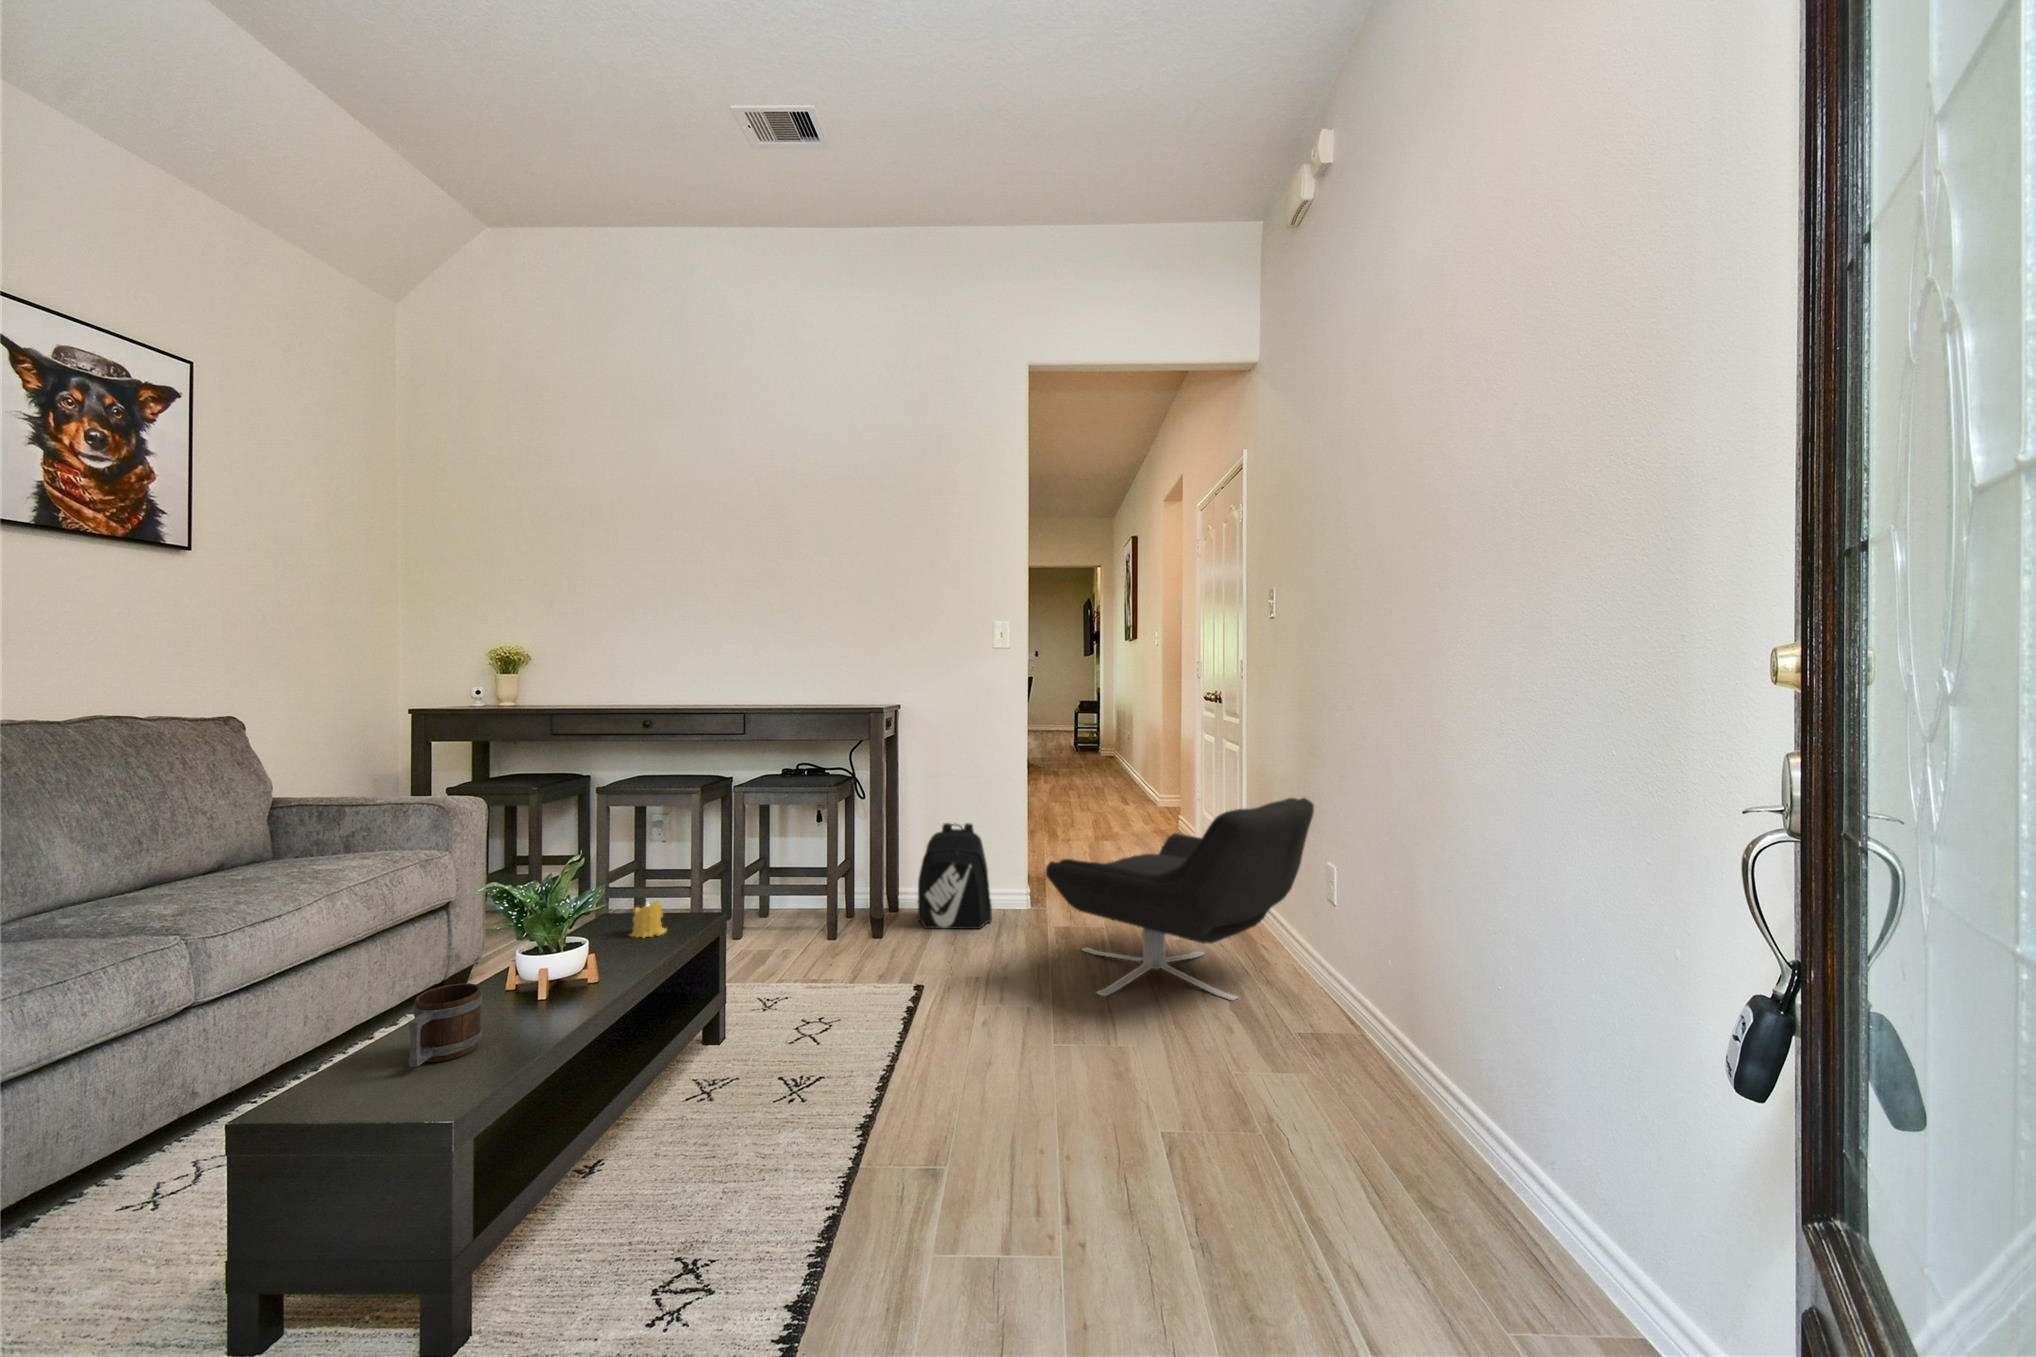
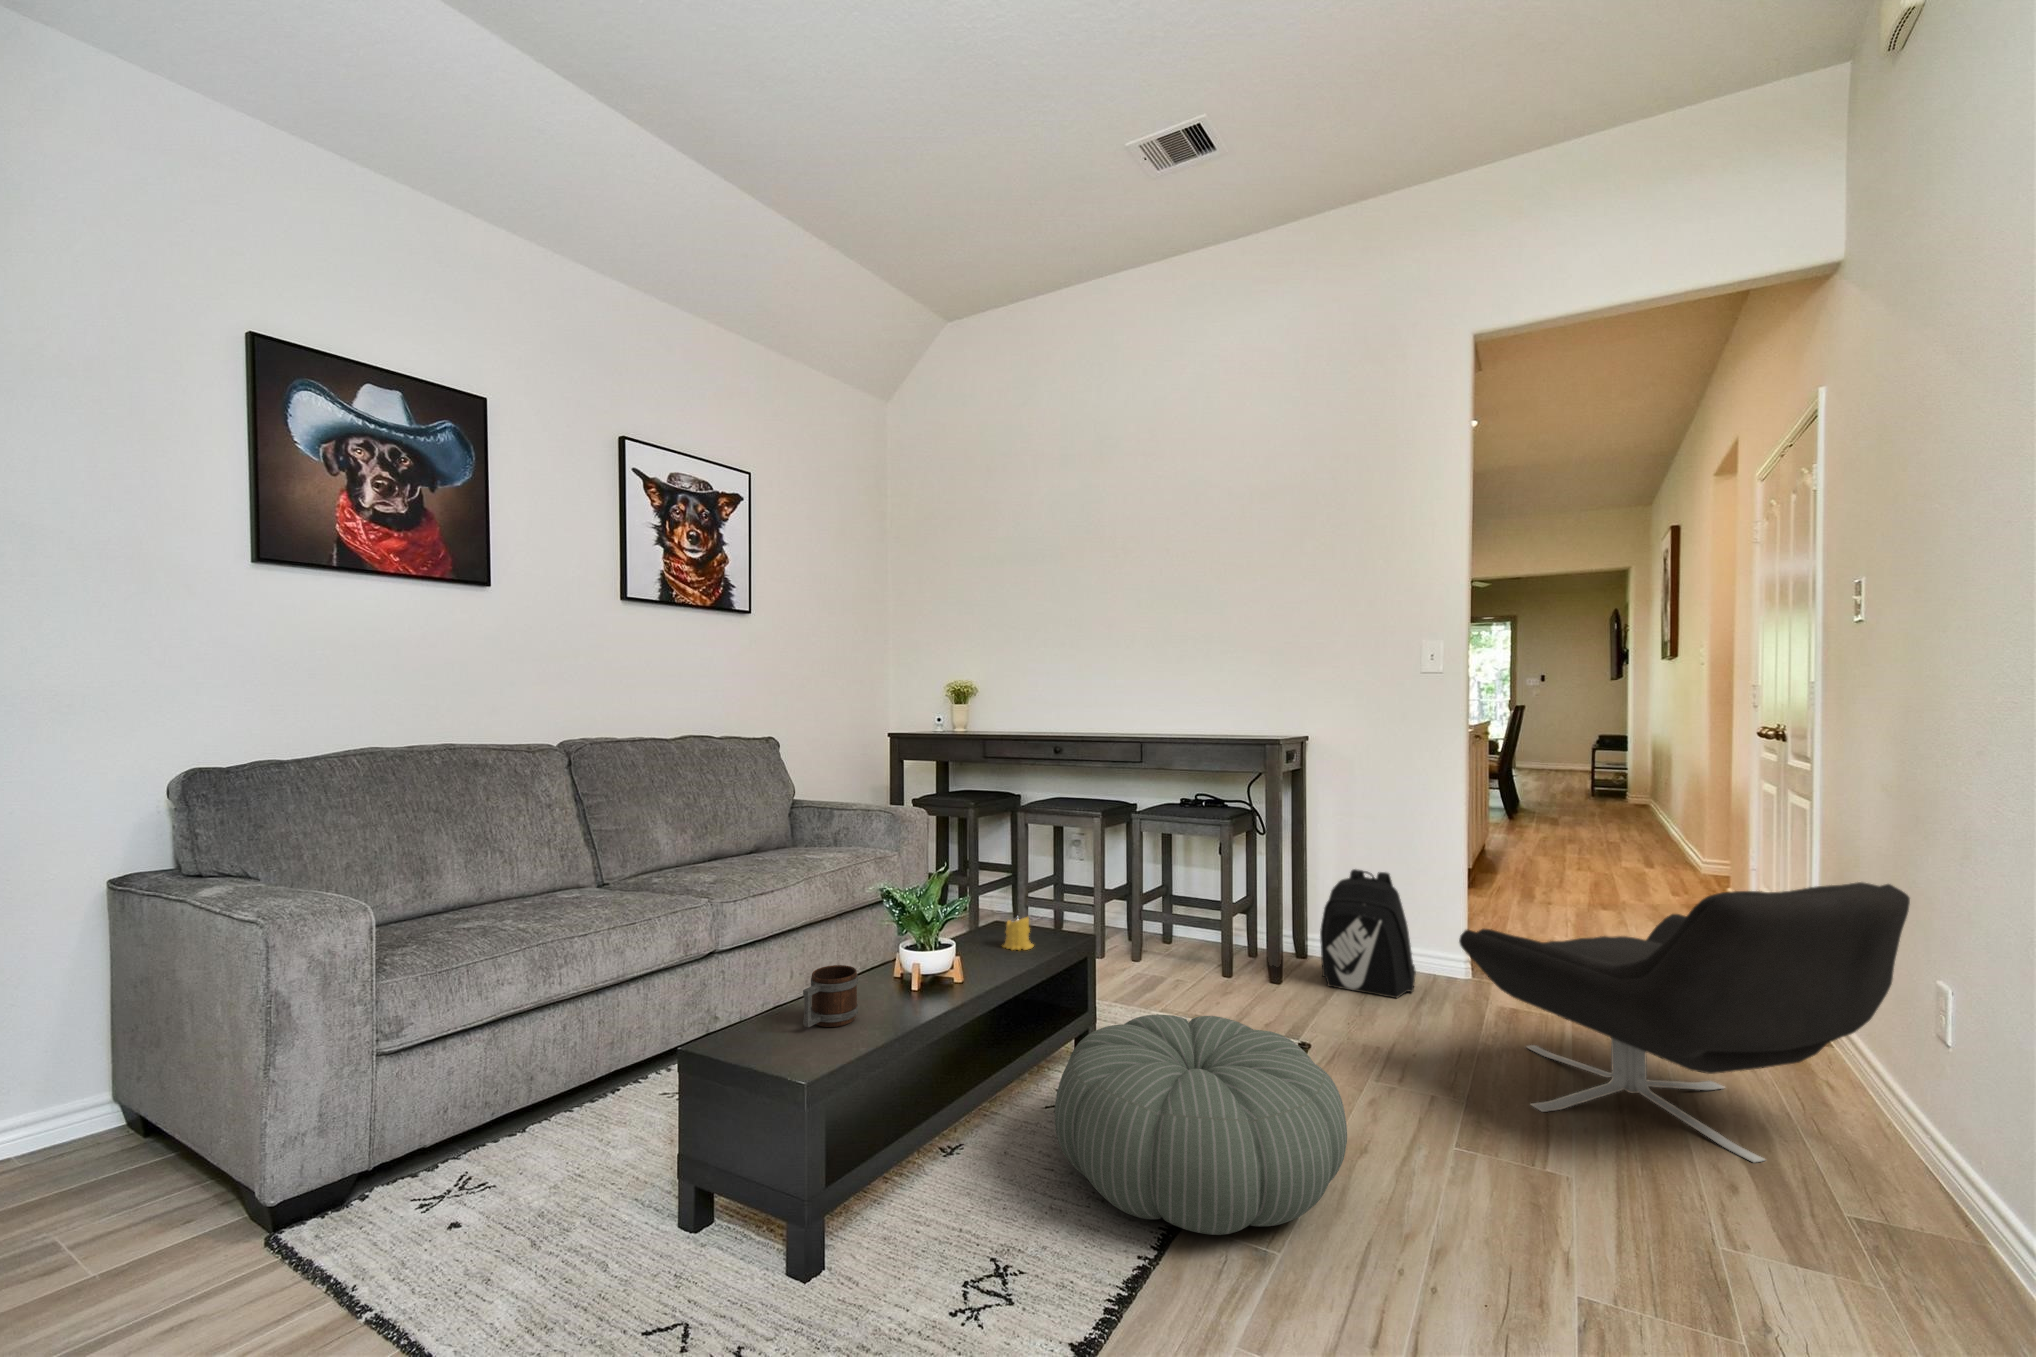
pouf: none [717,968,989,1171] -> present [1054,1015,1347,1235]

